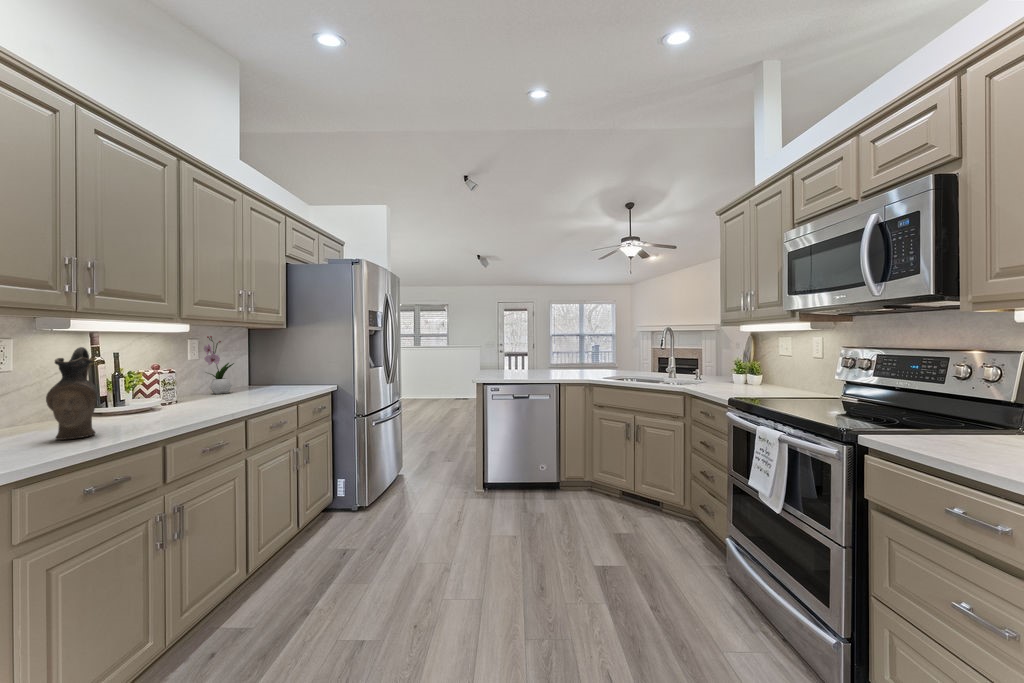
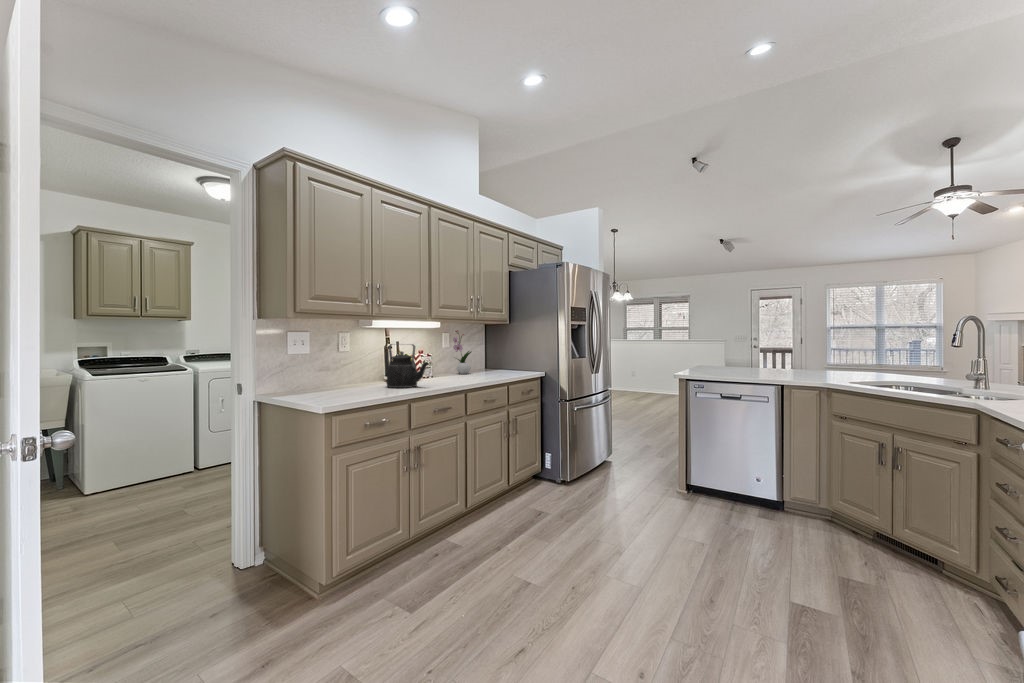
ceramic pitcher: present [46,347,98,440] -> none [353,339,377,395]
kettle: none [104,355,185,422] -> present [387,344,428,388]

